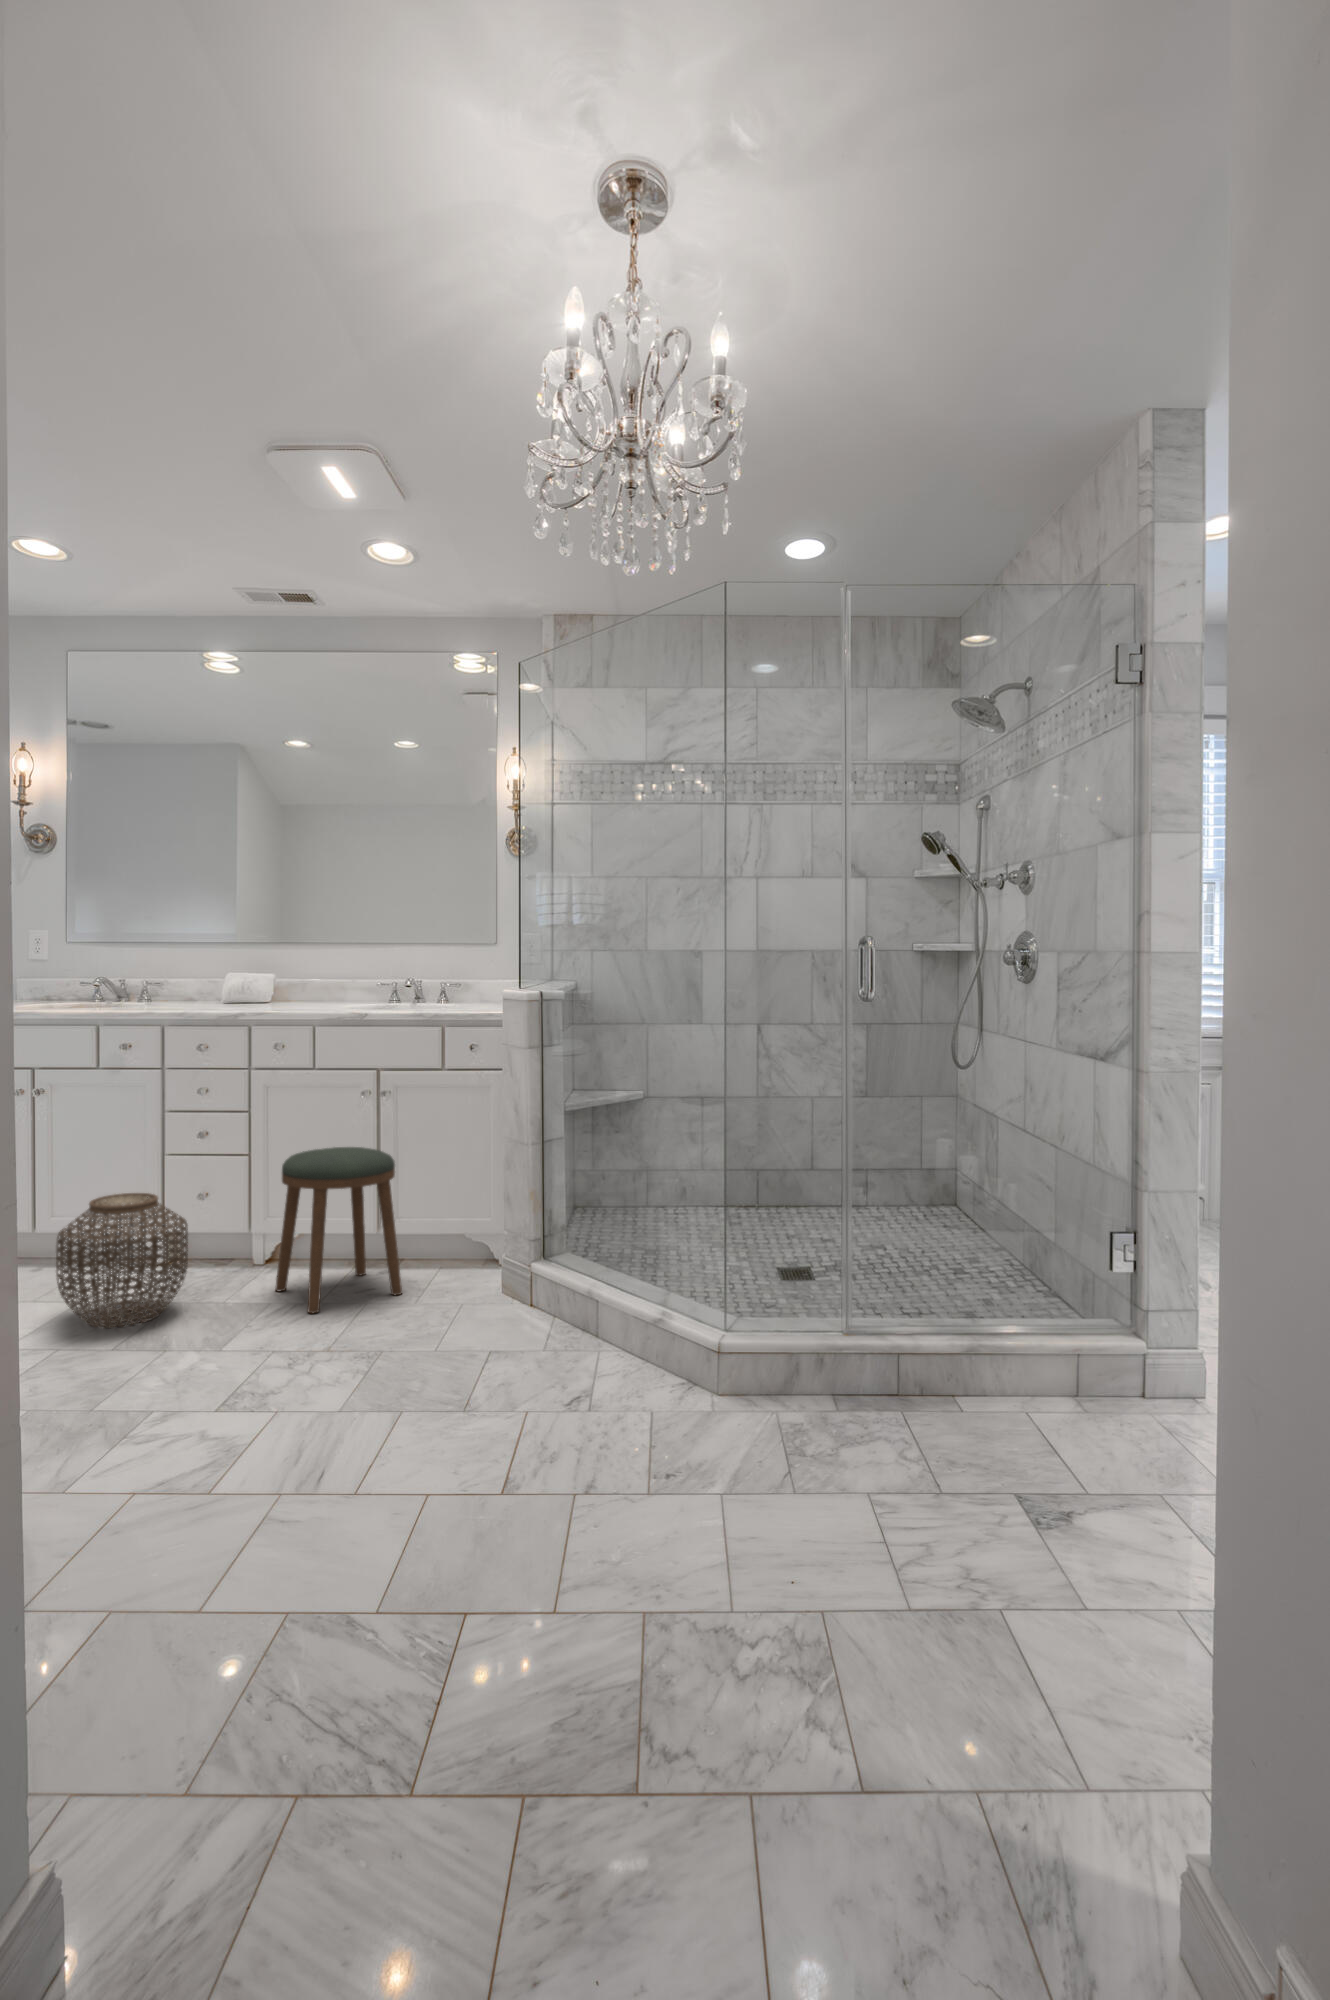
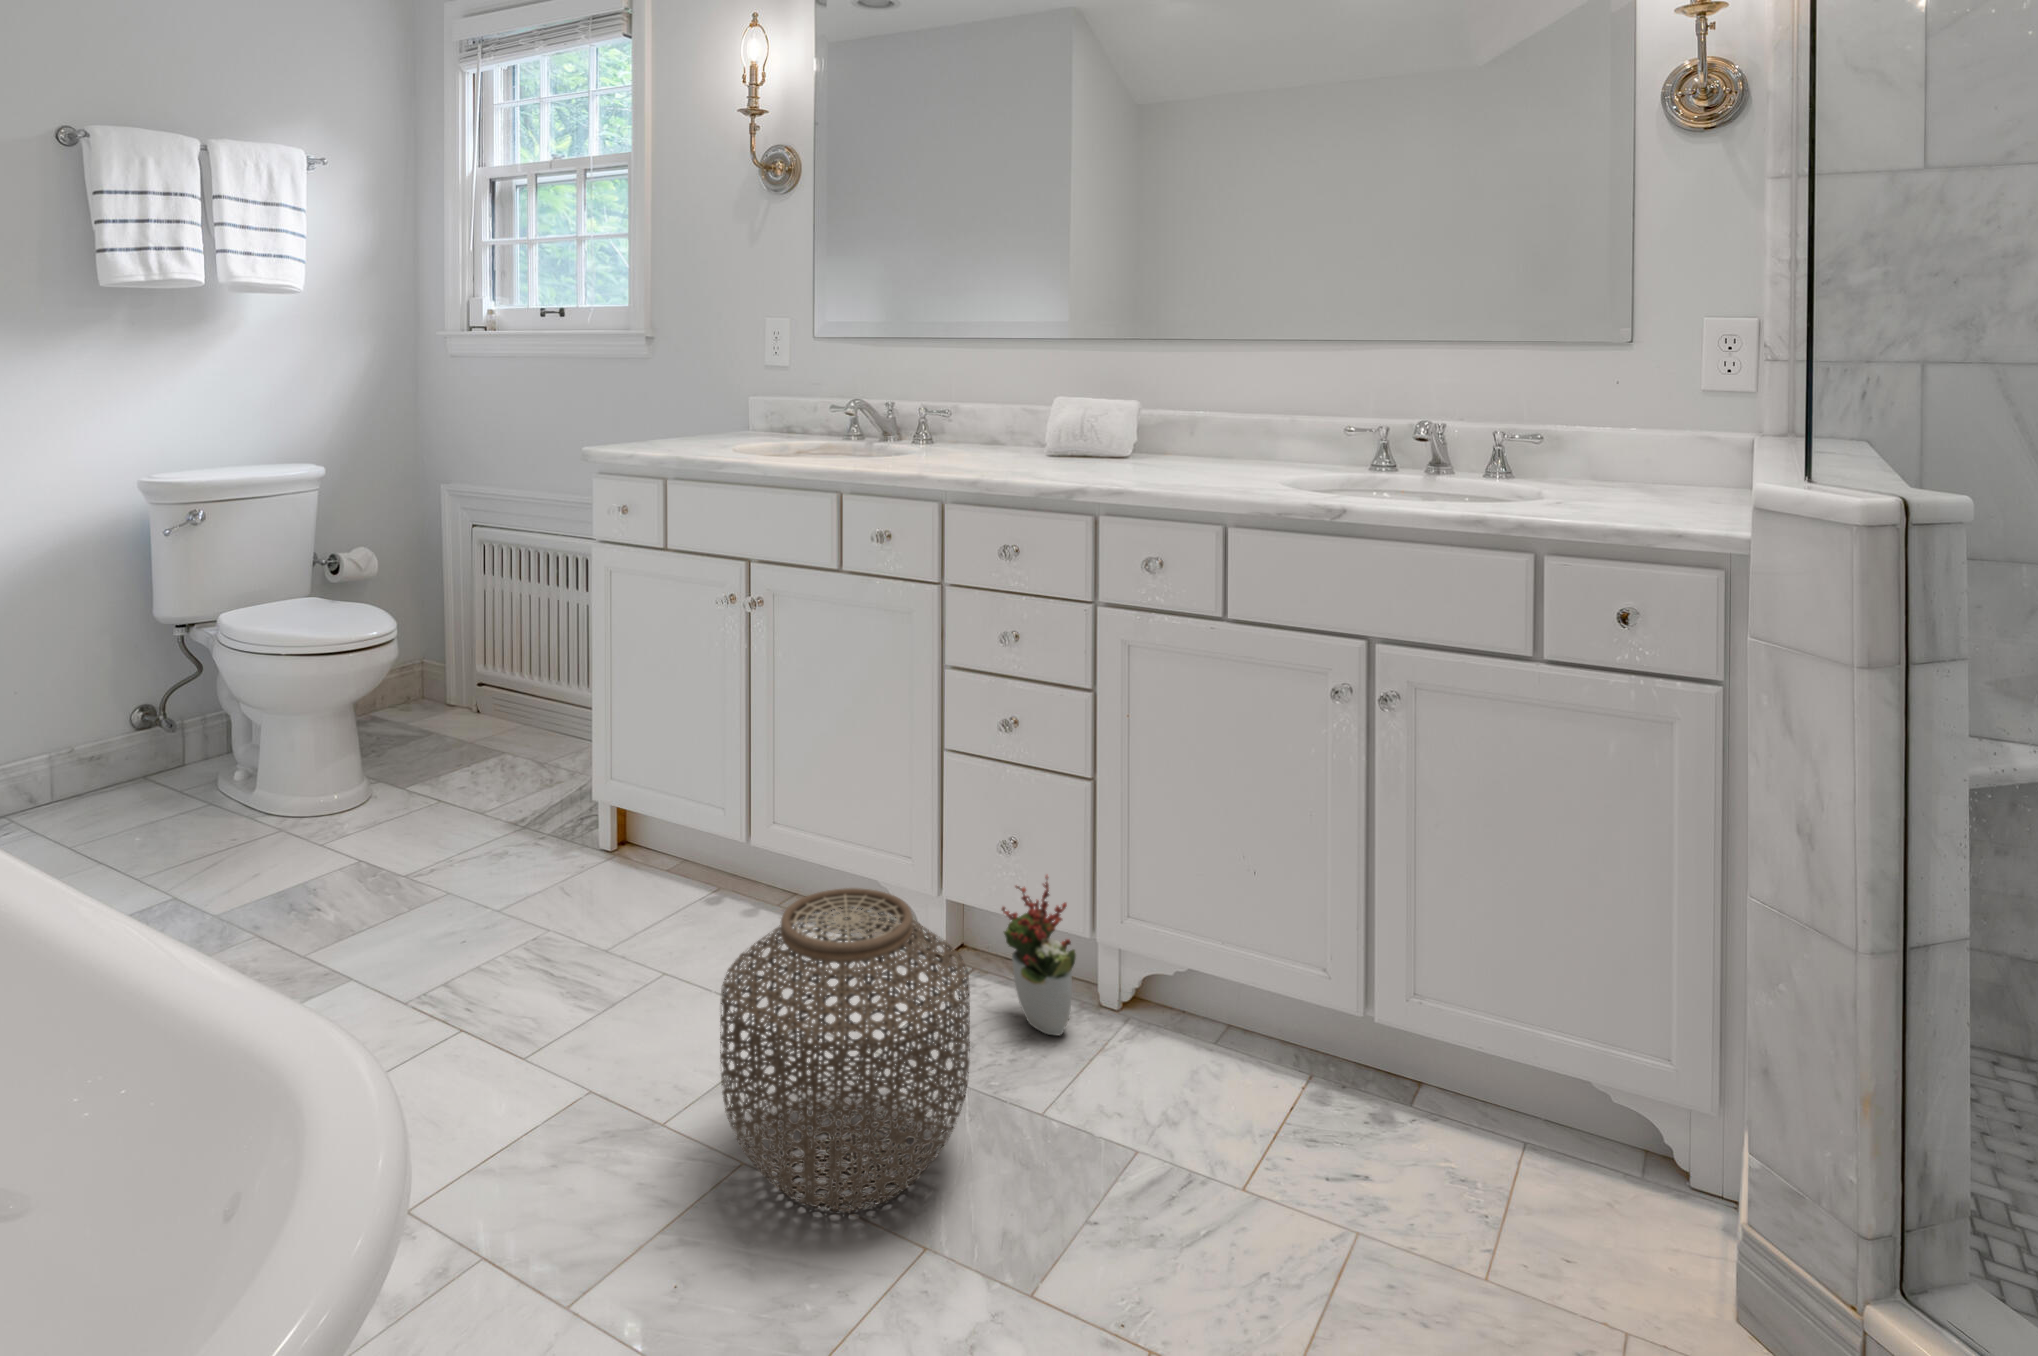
stool: present [275,1147,402,1313] -> none [1148,822,1452,1282]
decorative plant: none [200,1199,240,1273] -> present [1002,875,1076,1035]

